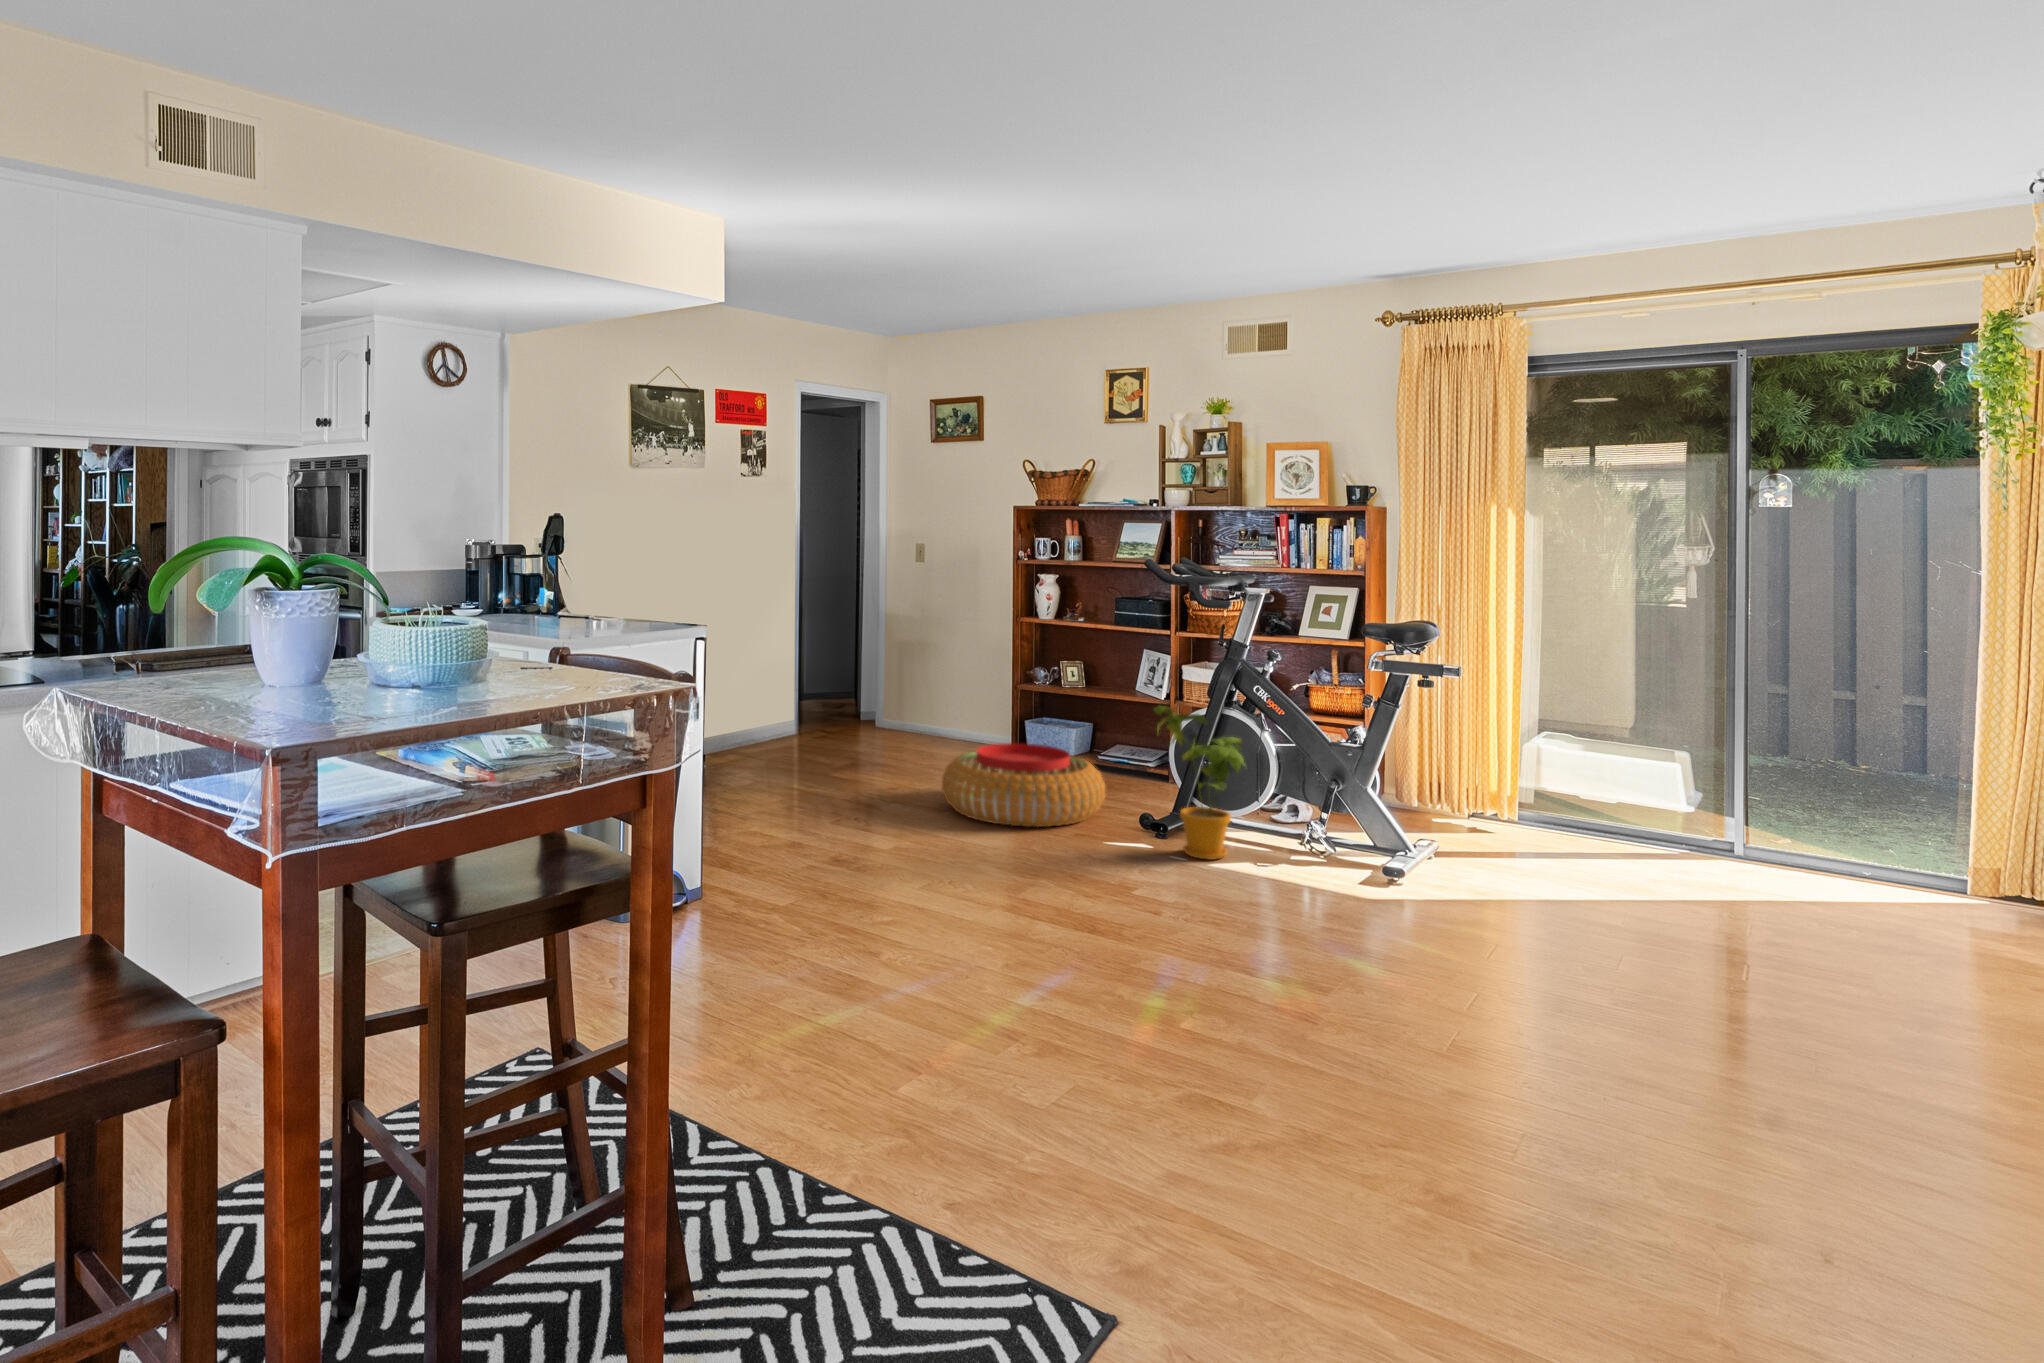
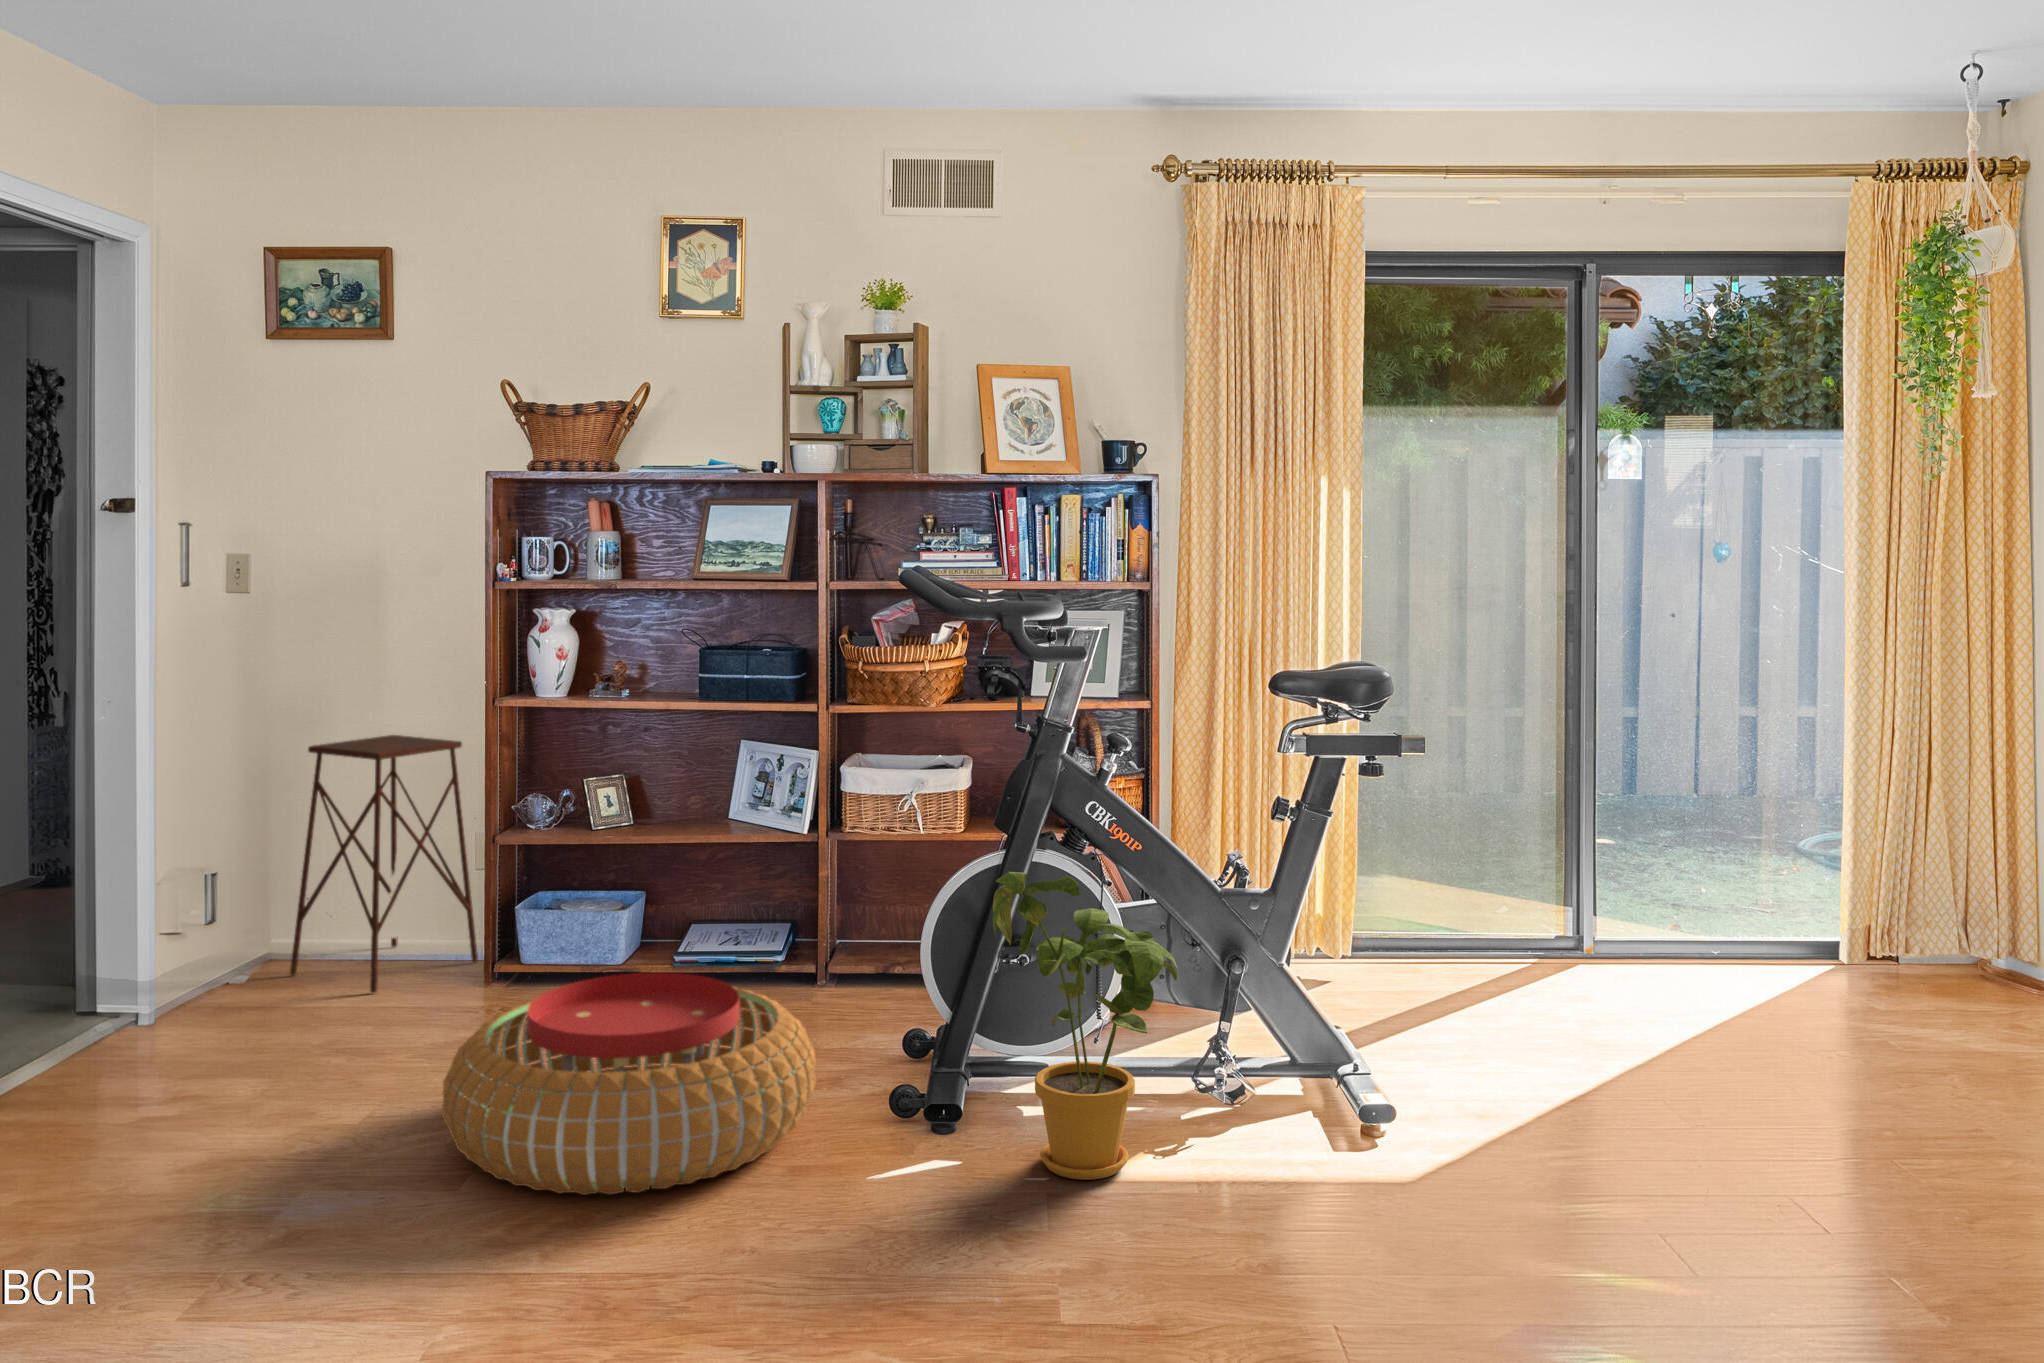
side table: none [933,634,1015,753] -> present [290,735,478,993]

